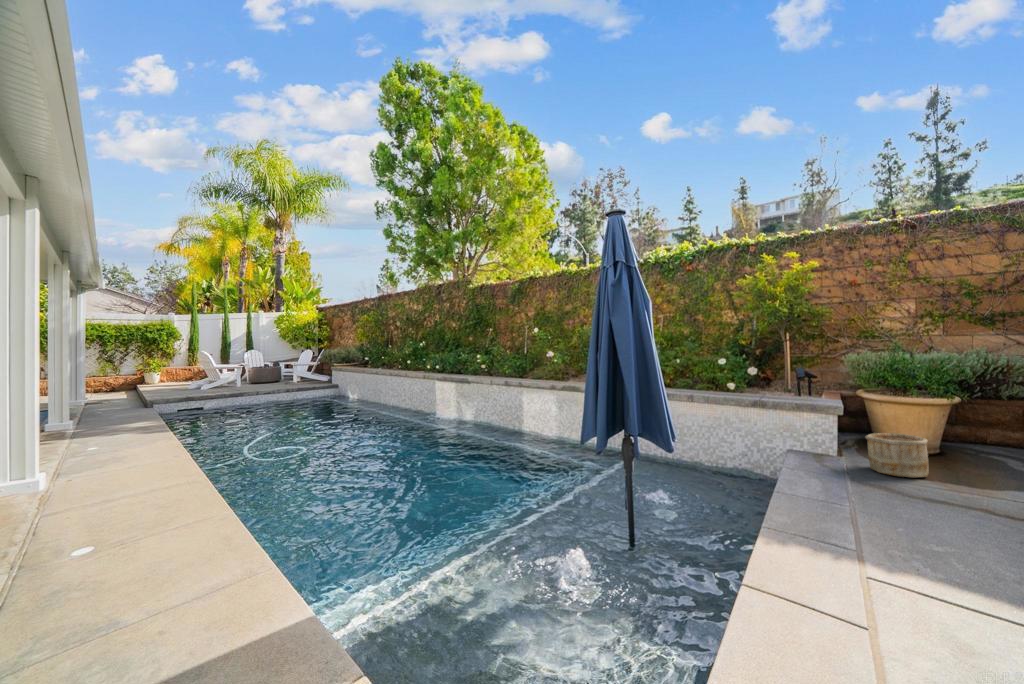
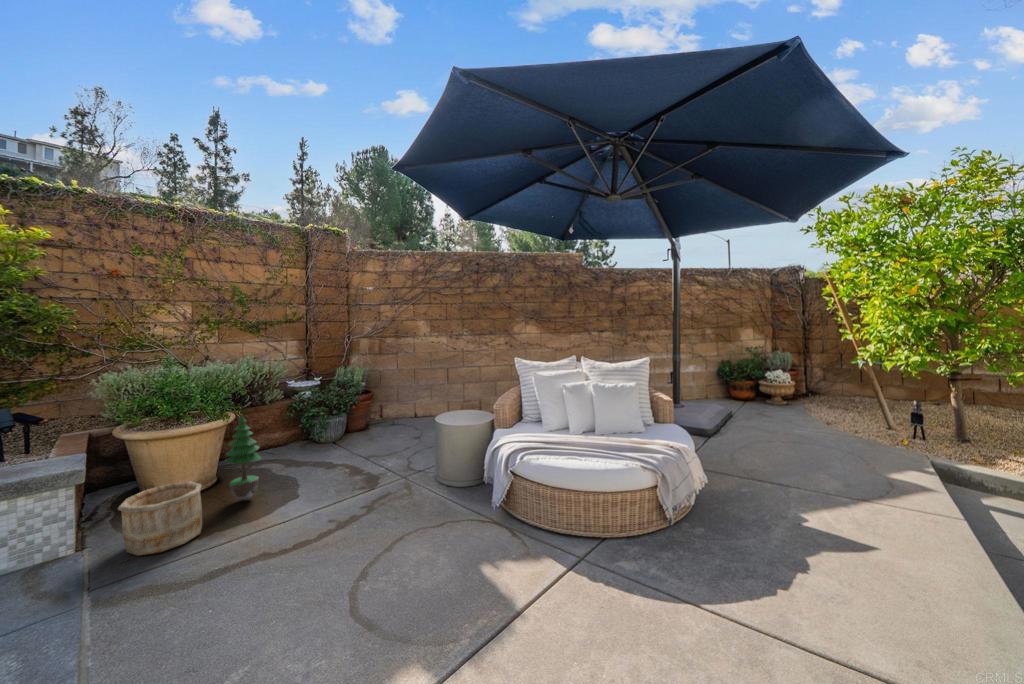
potted tree: none [949,392,993,472] -> present [225,415,261,500]

